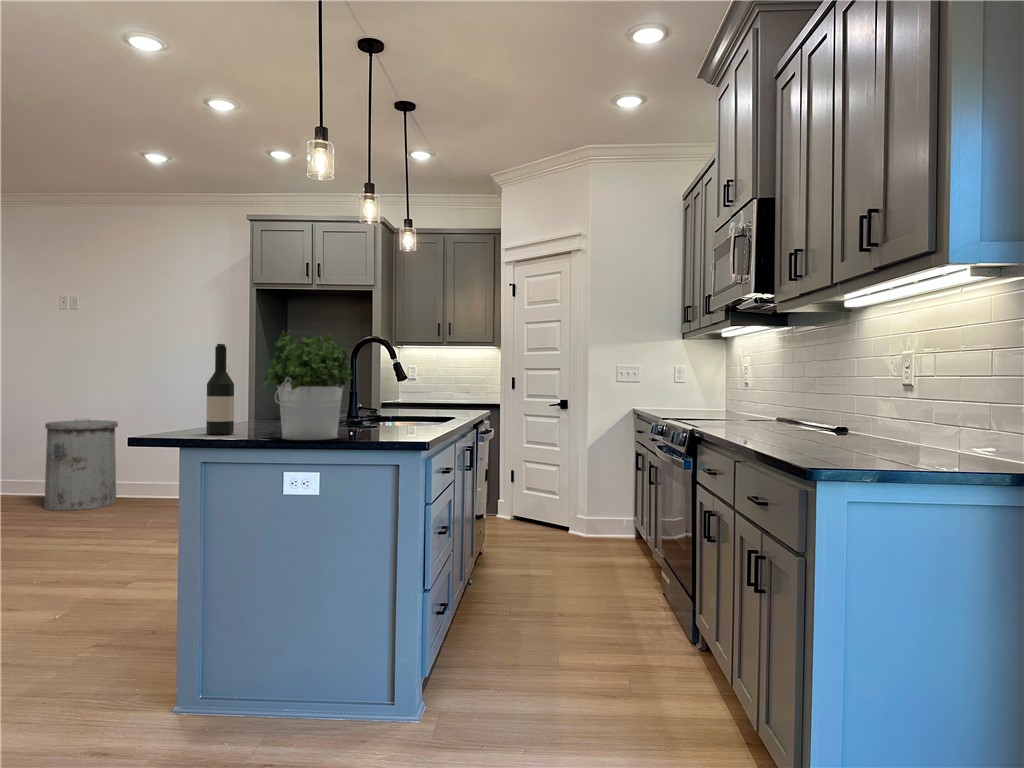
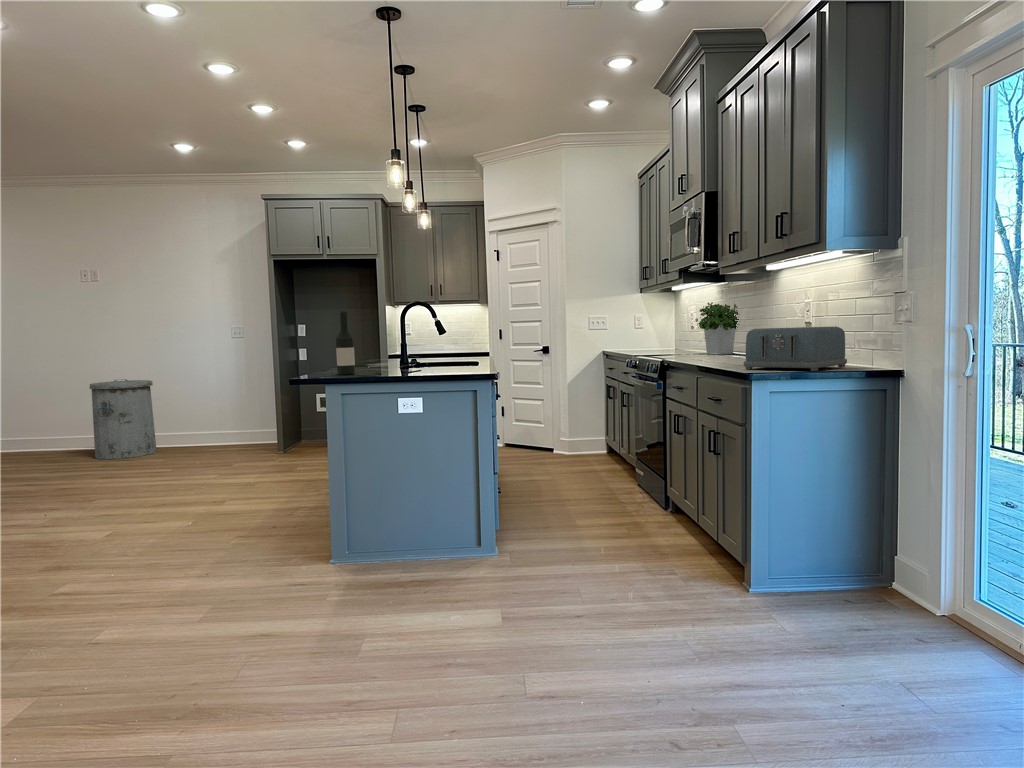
potted plant: present [263,331,353,440] -> present [696,302,740,355]
toaster: none [803,392,983,470] -> present [744,326,847,371]

